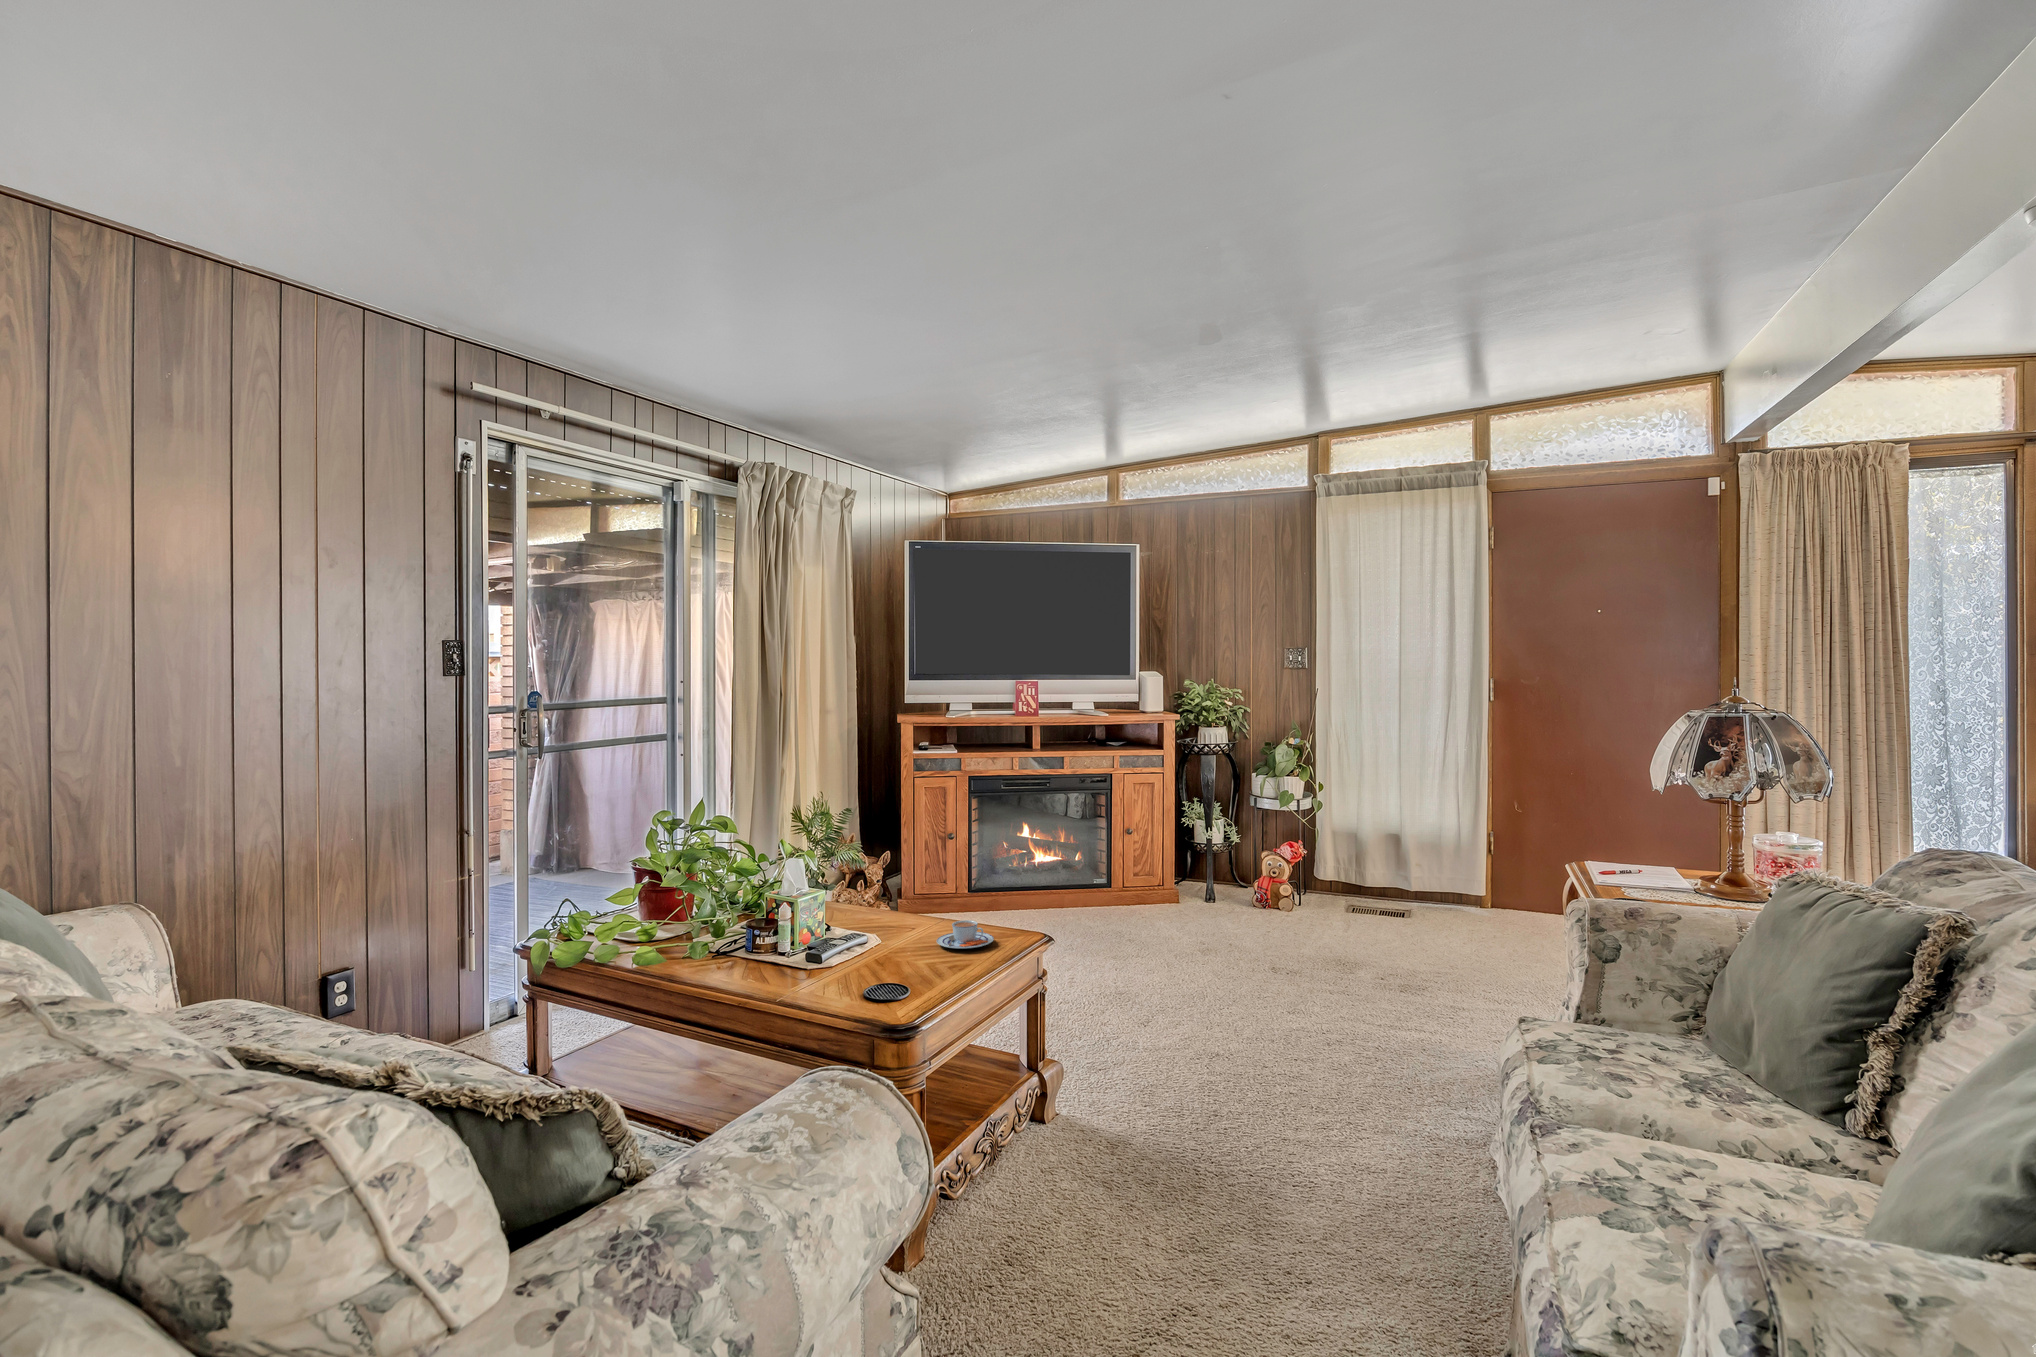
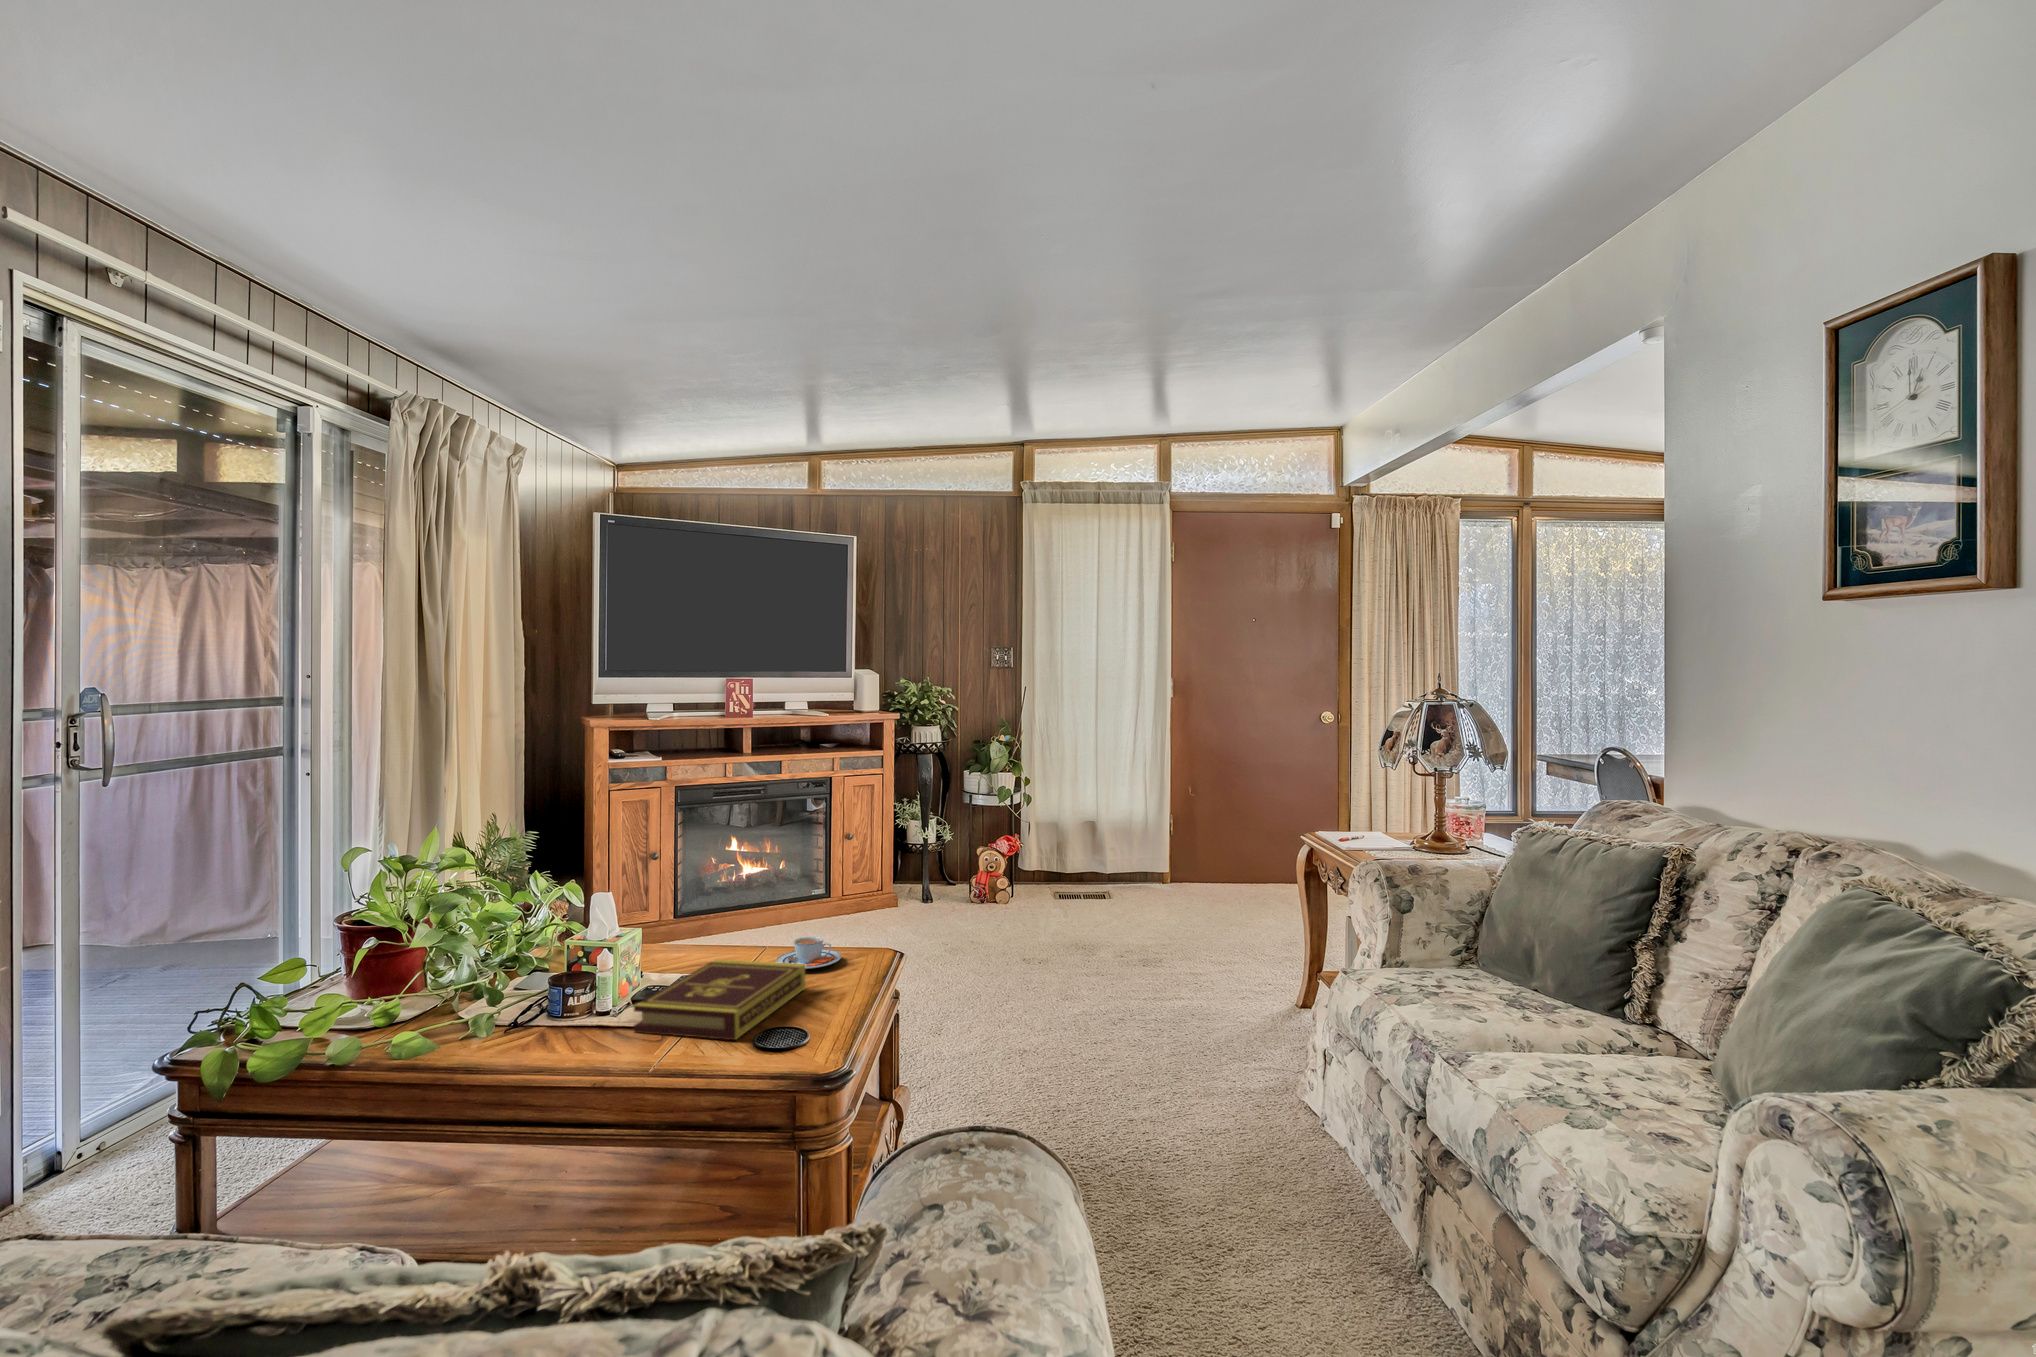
book: none [786,932,941,1001] -> present [634,959,805,1040]

